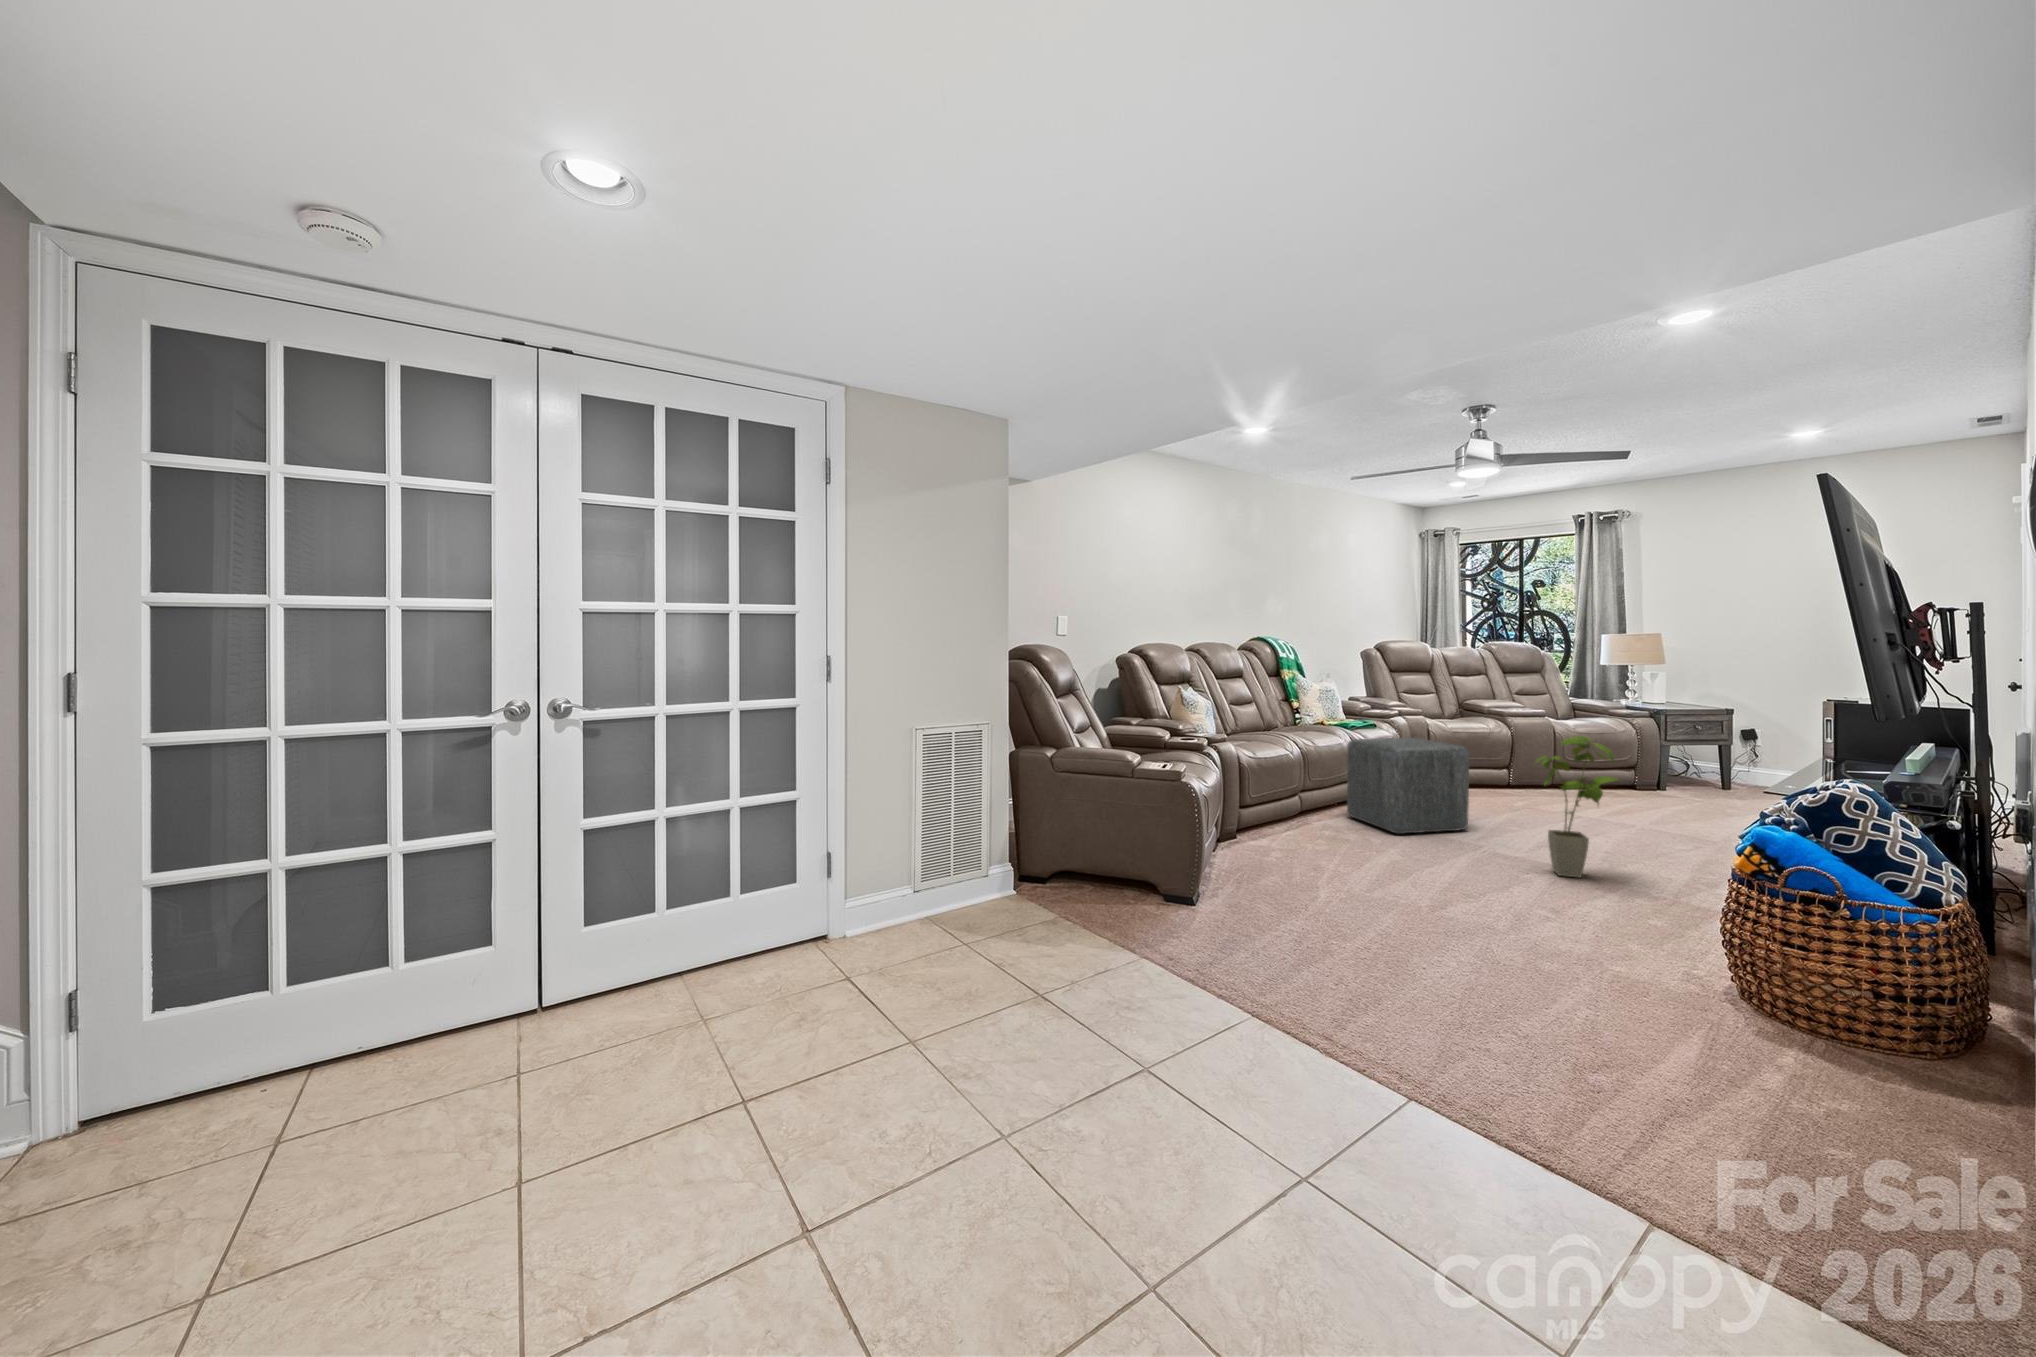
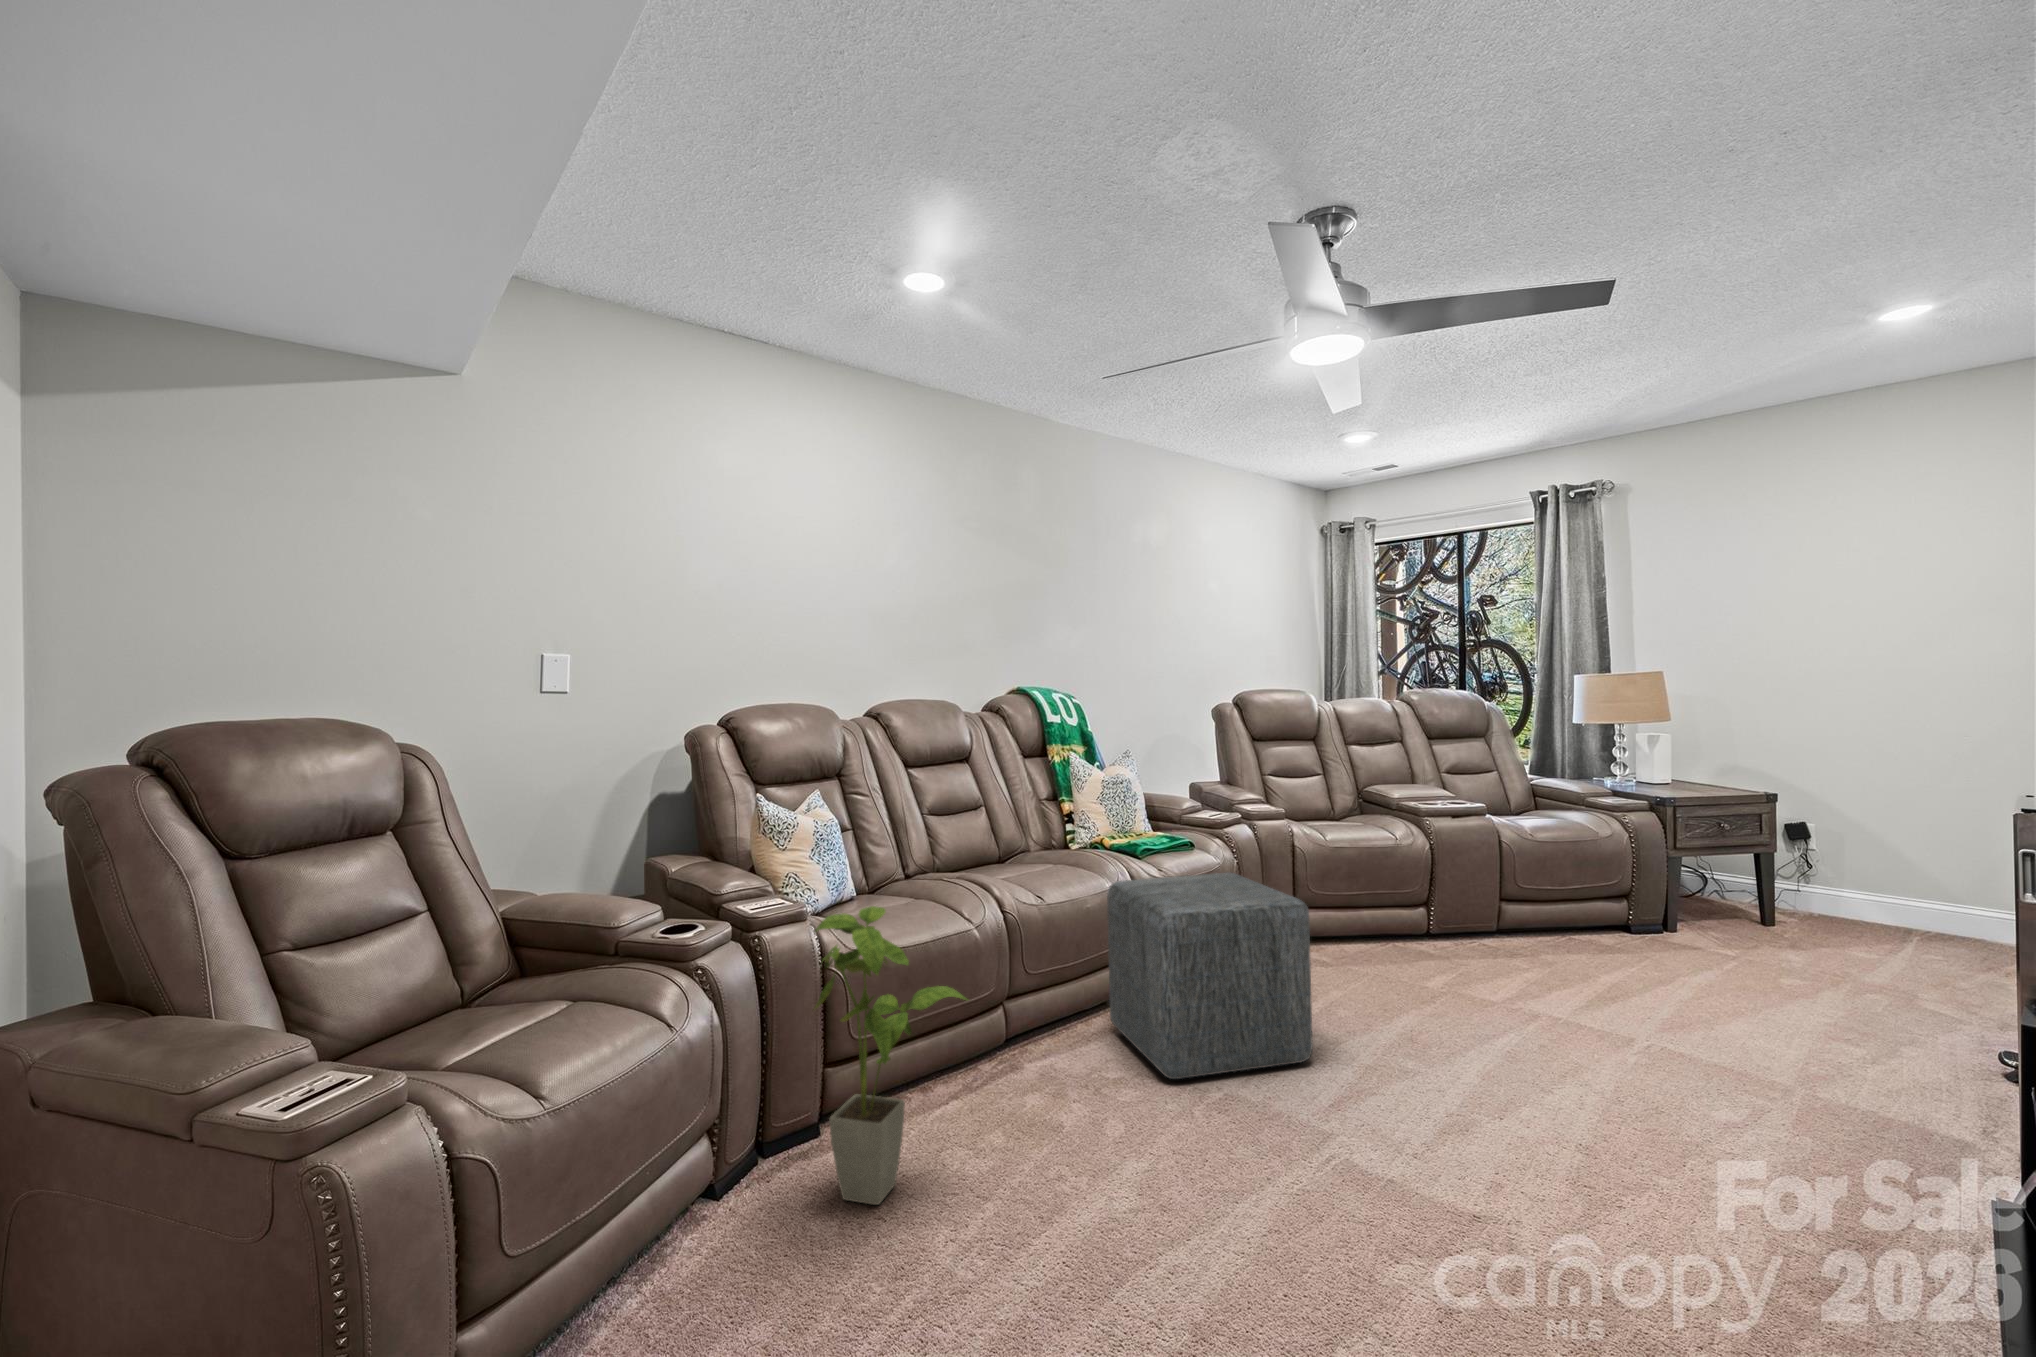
house plant: present [1535,735,1621,878] -> present [813,906,967,1205]

